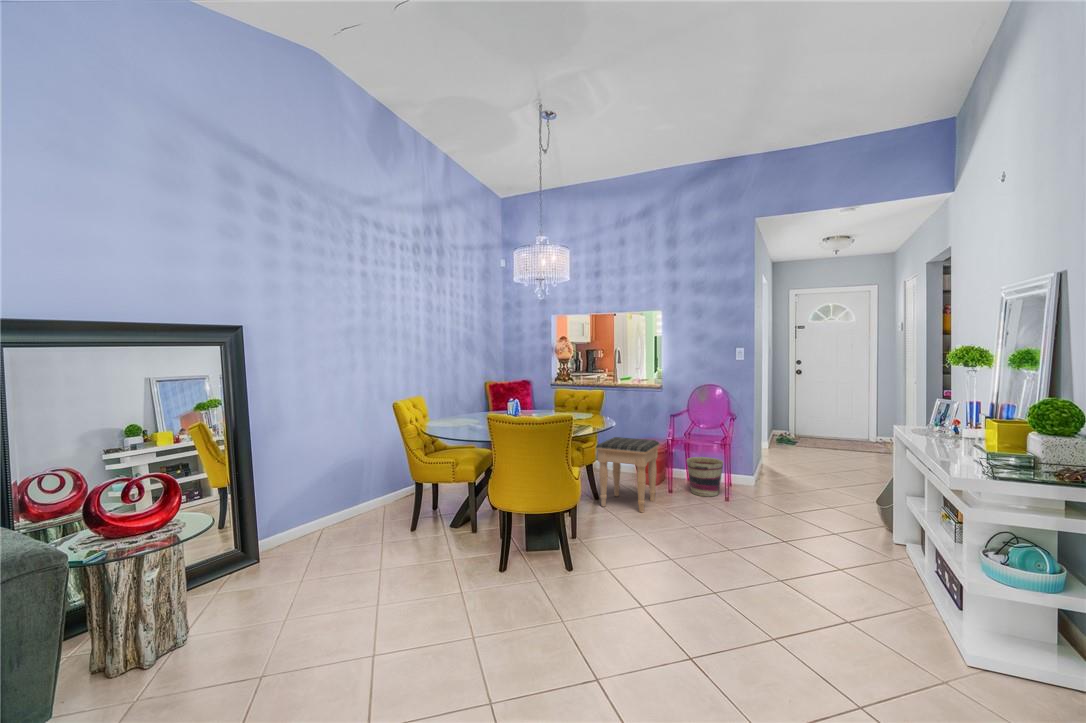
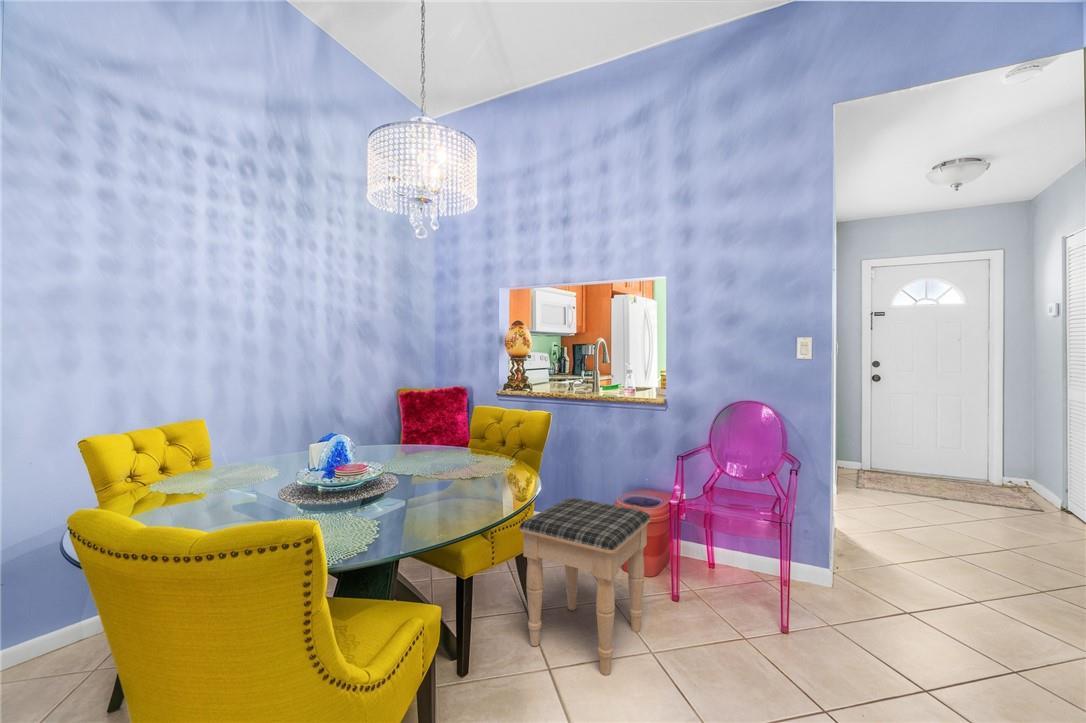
basket: present [687,457,723,497] -> none [705,534,778,621]

